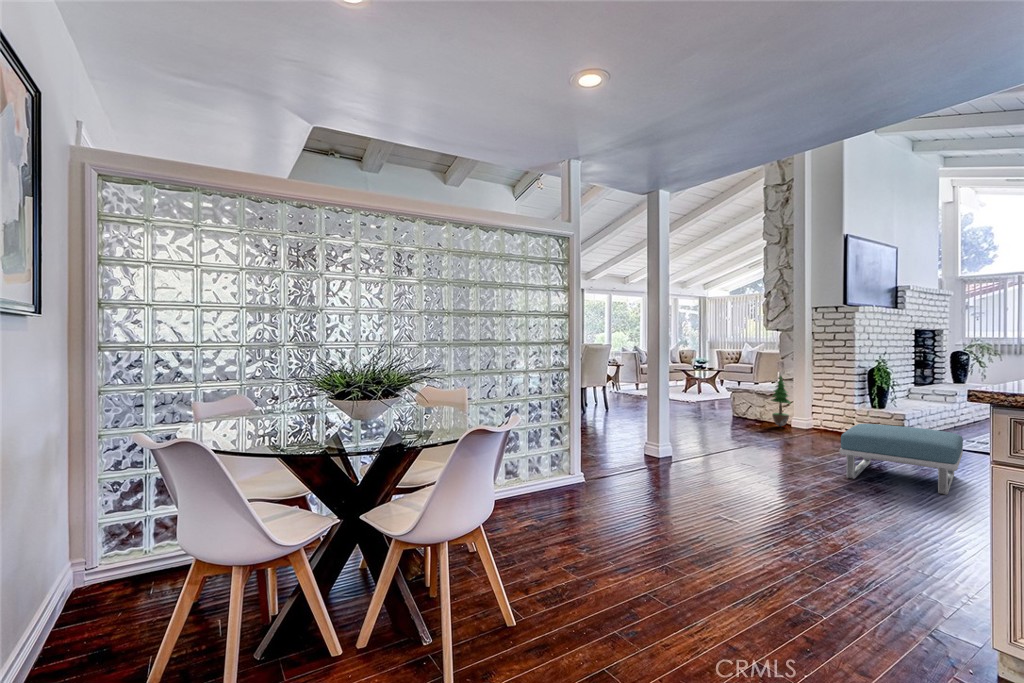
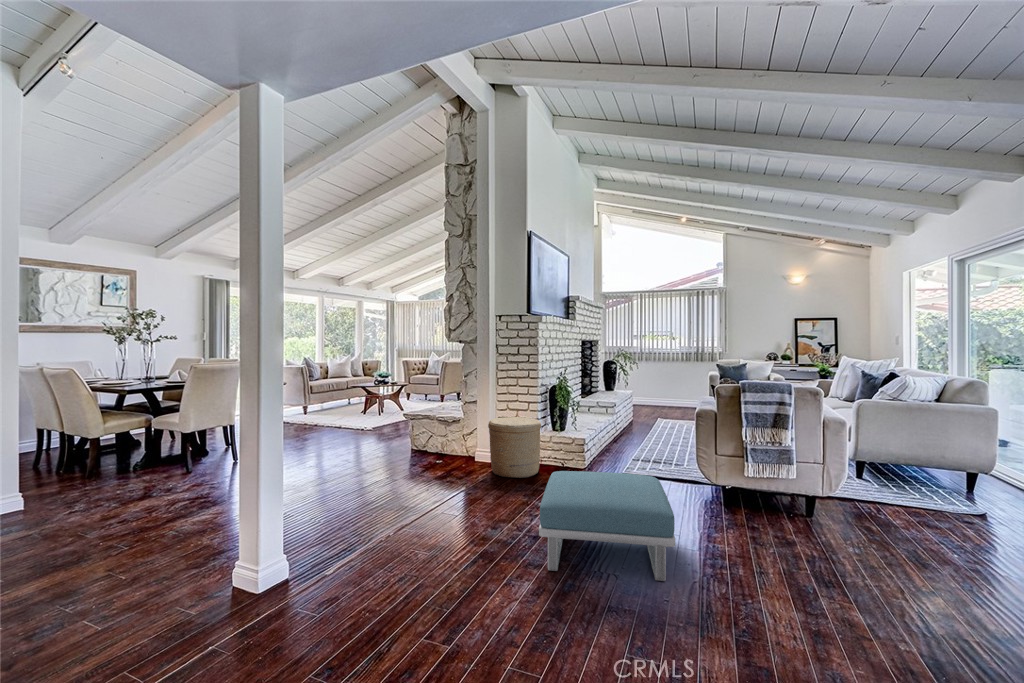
potted tree: present [771,375,791,427] -> none [452,397,475,462]
woven basket: none [804,392,856,440] -> present [488,417,541,478]

